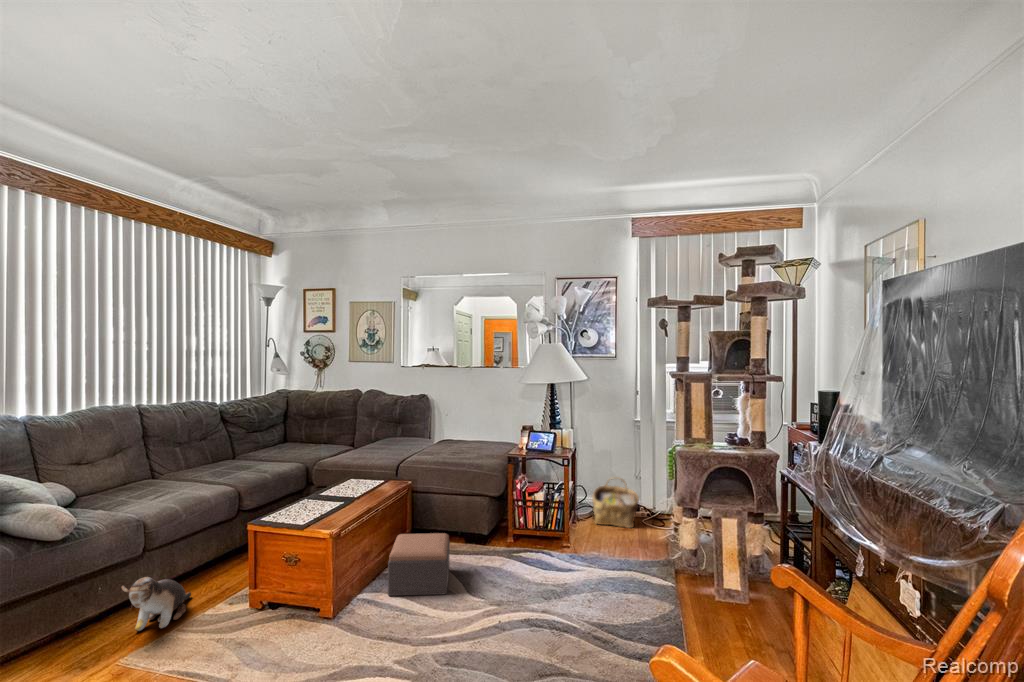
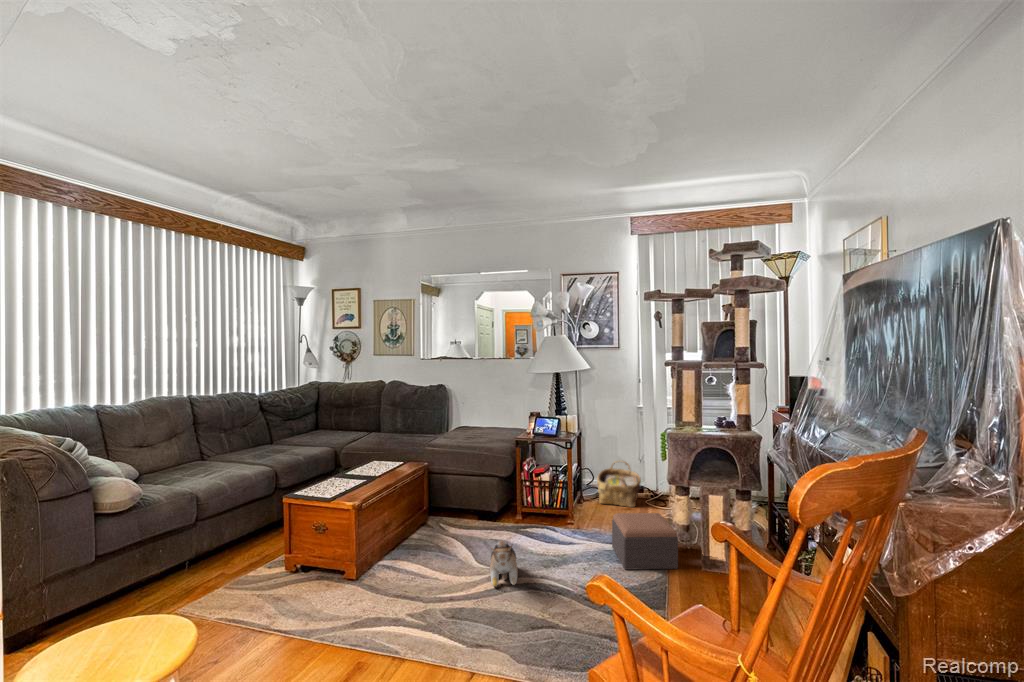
footstool: present [388,533,450,596] -> present [612,513,678,570]
plush toy: present [122,577,191,631] -> present [490,540,519,587]

